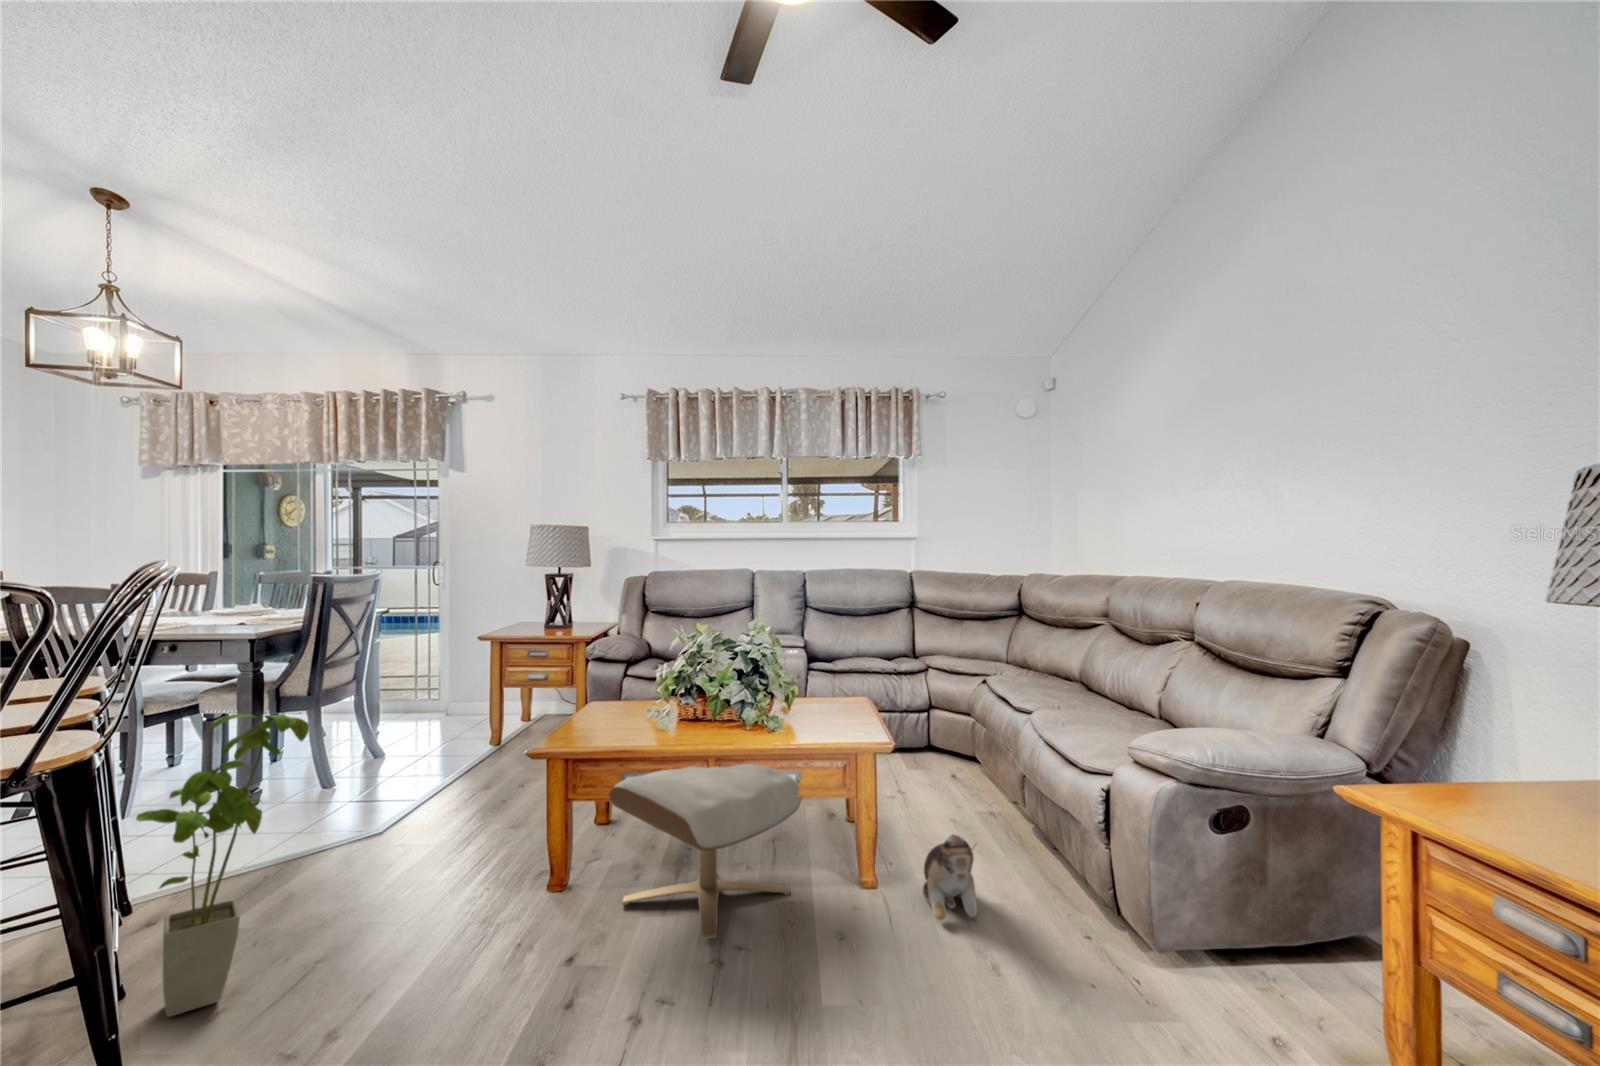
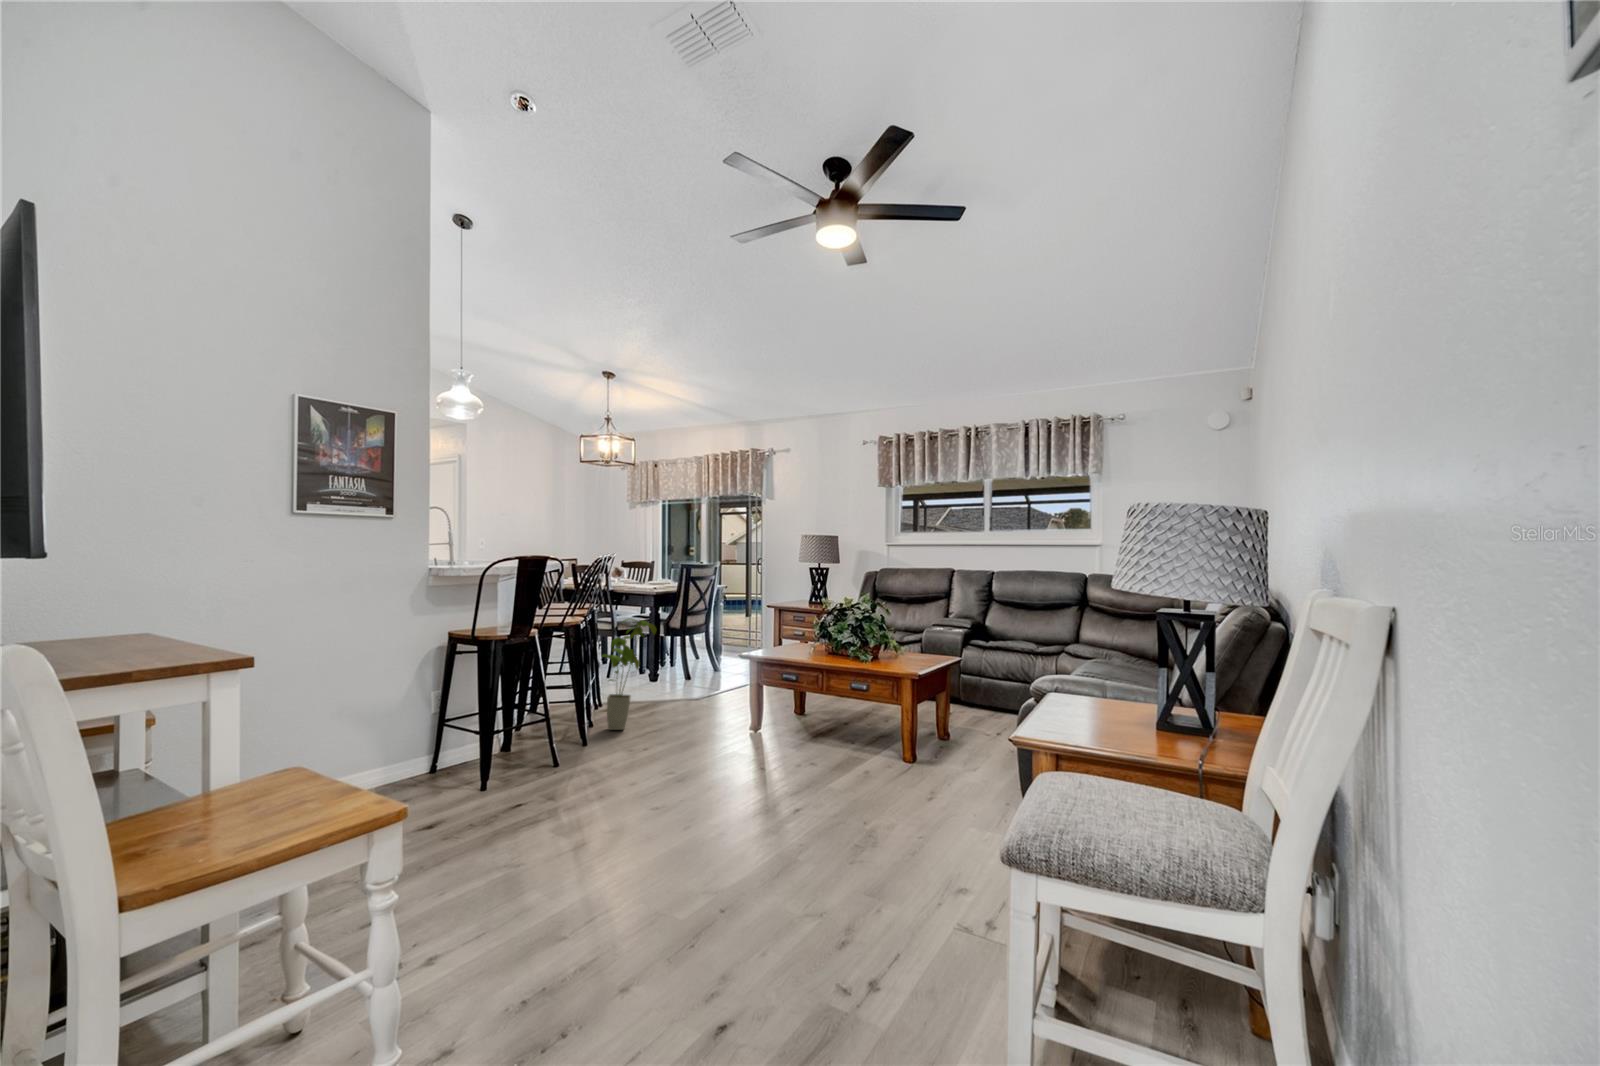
ottoman: present [609,764,802,939] -> none [773,670,878,750]
plush toy: present [923,835,977,920] -> none [918,720,960,771]

